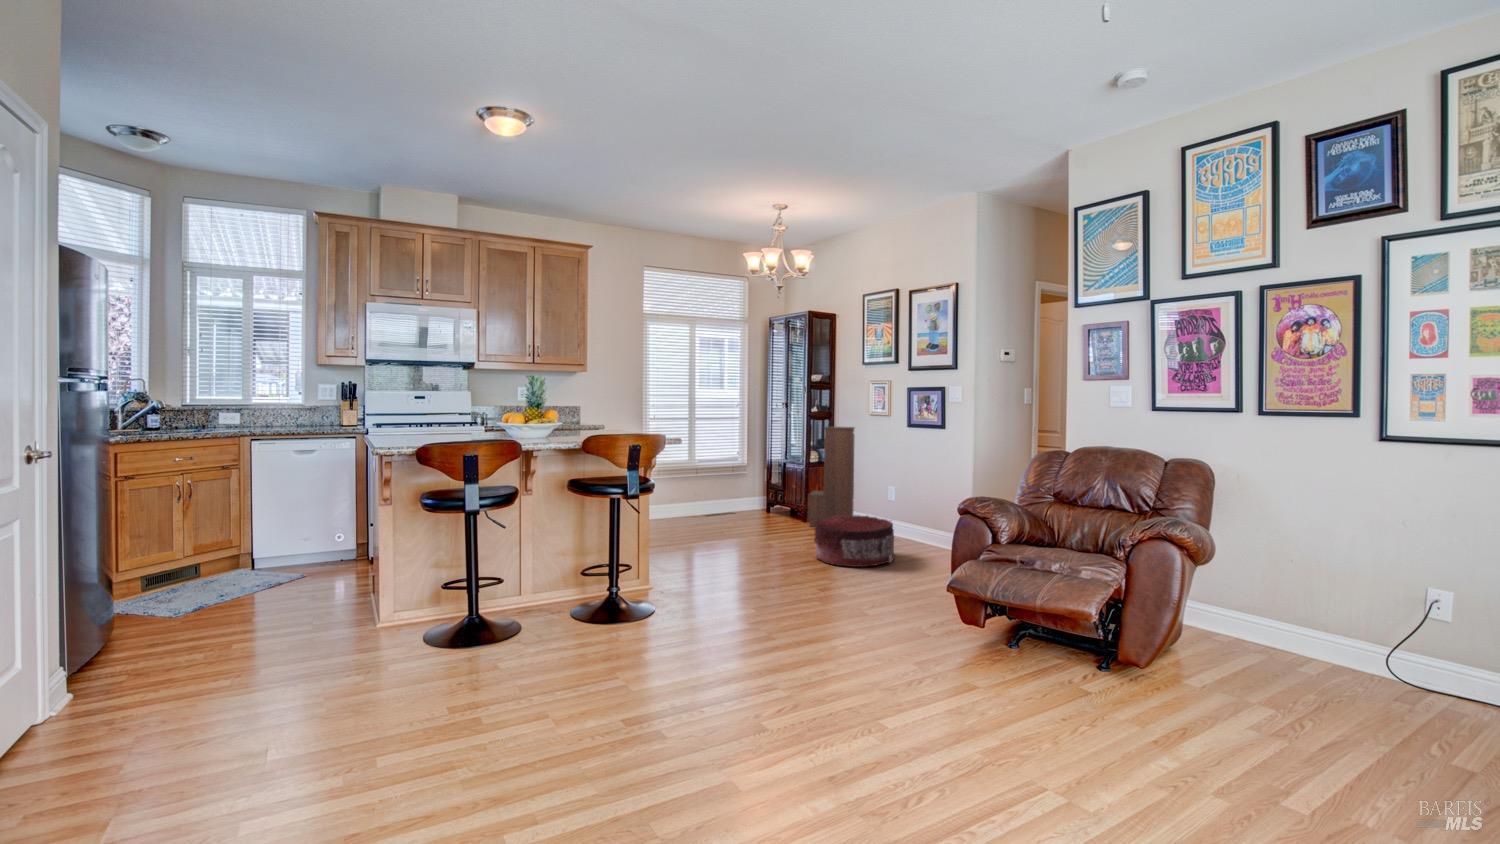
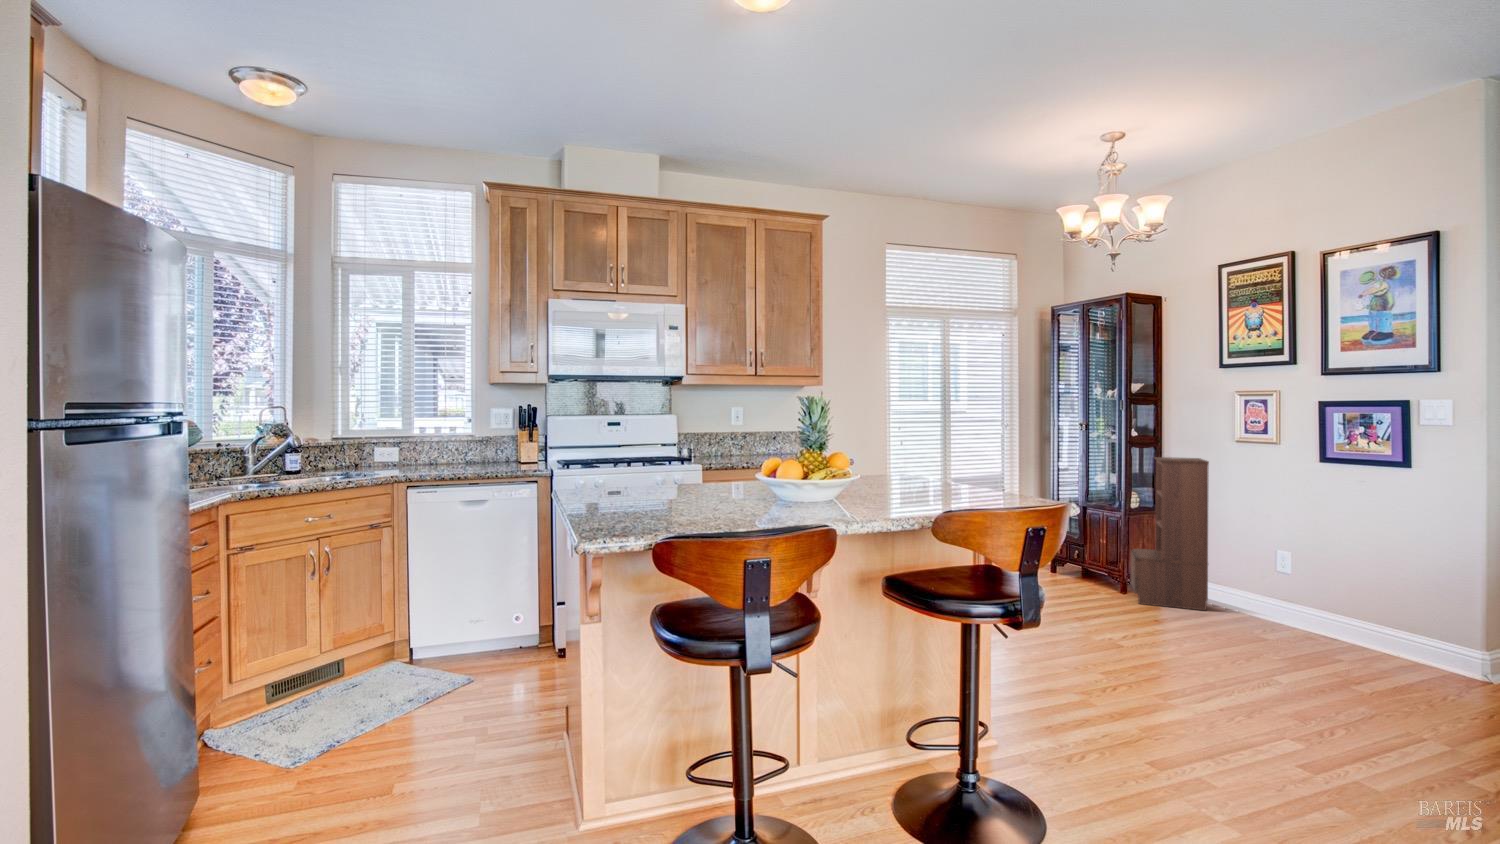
pouf: present [814,515,895,567] -> none [1217,606,1385,711]

